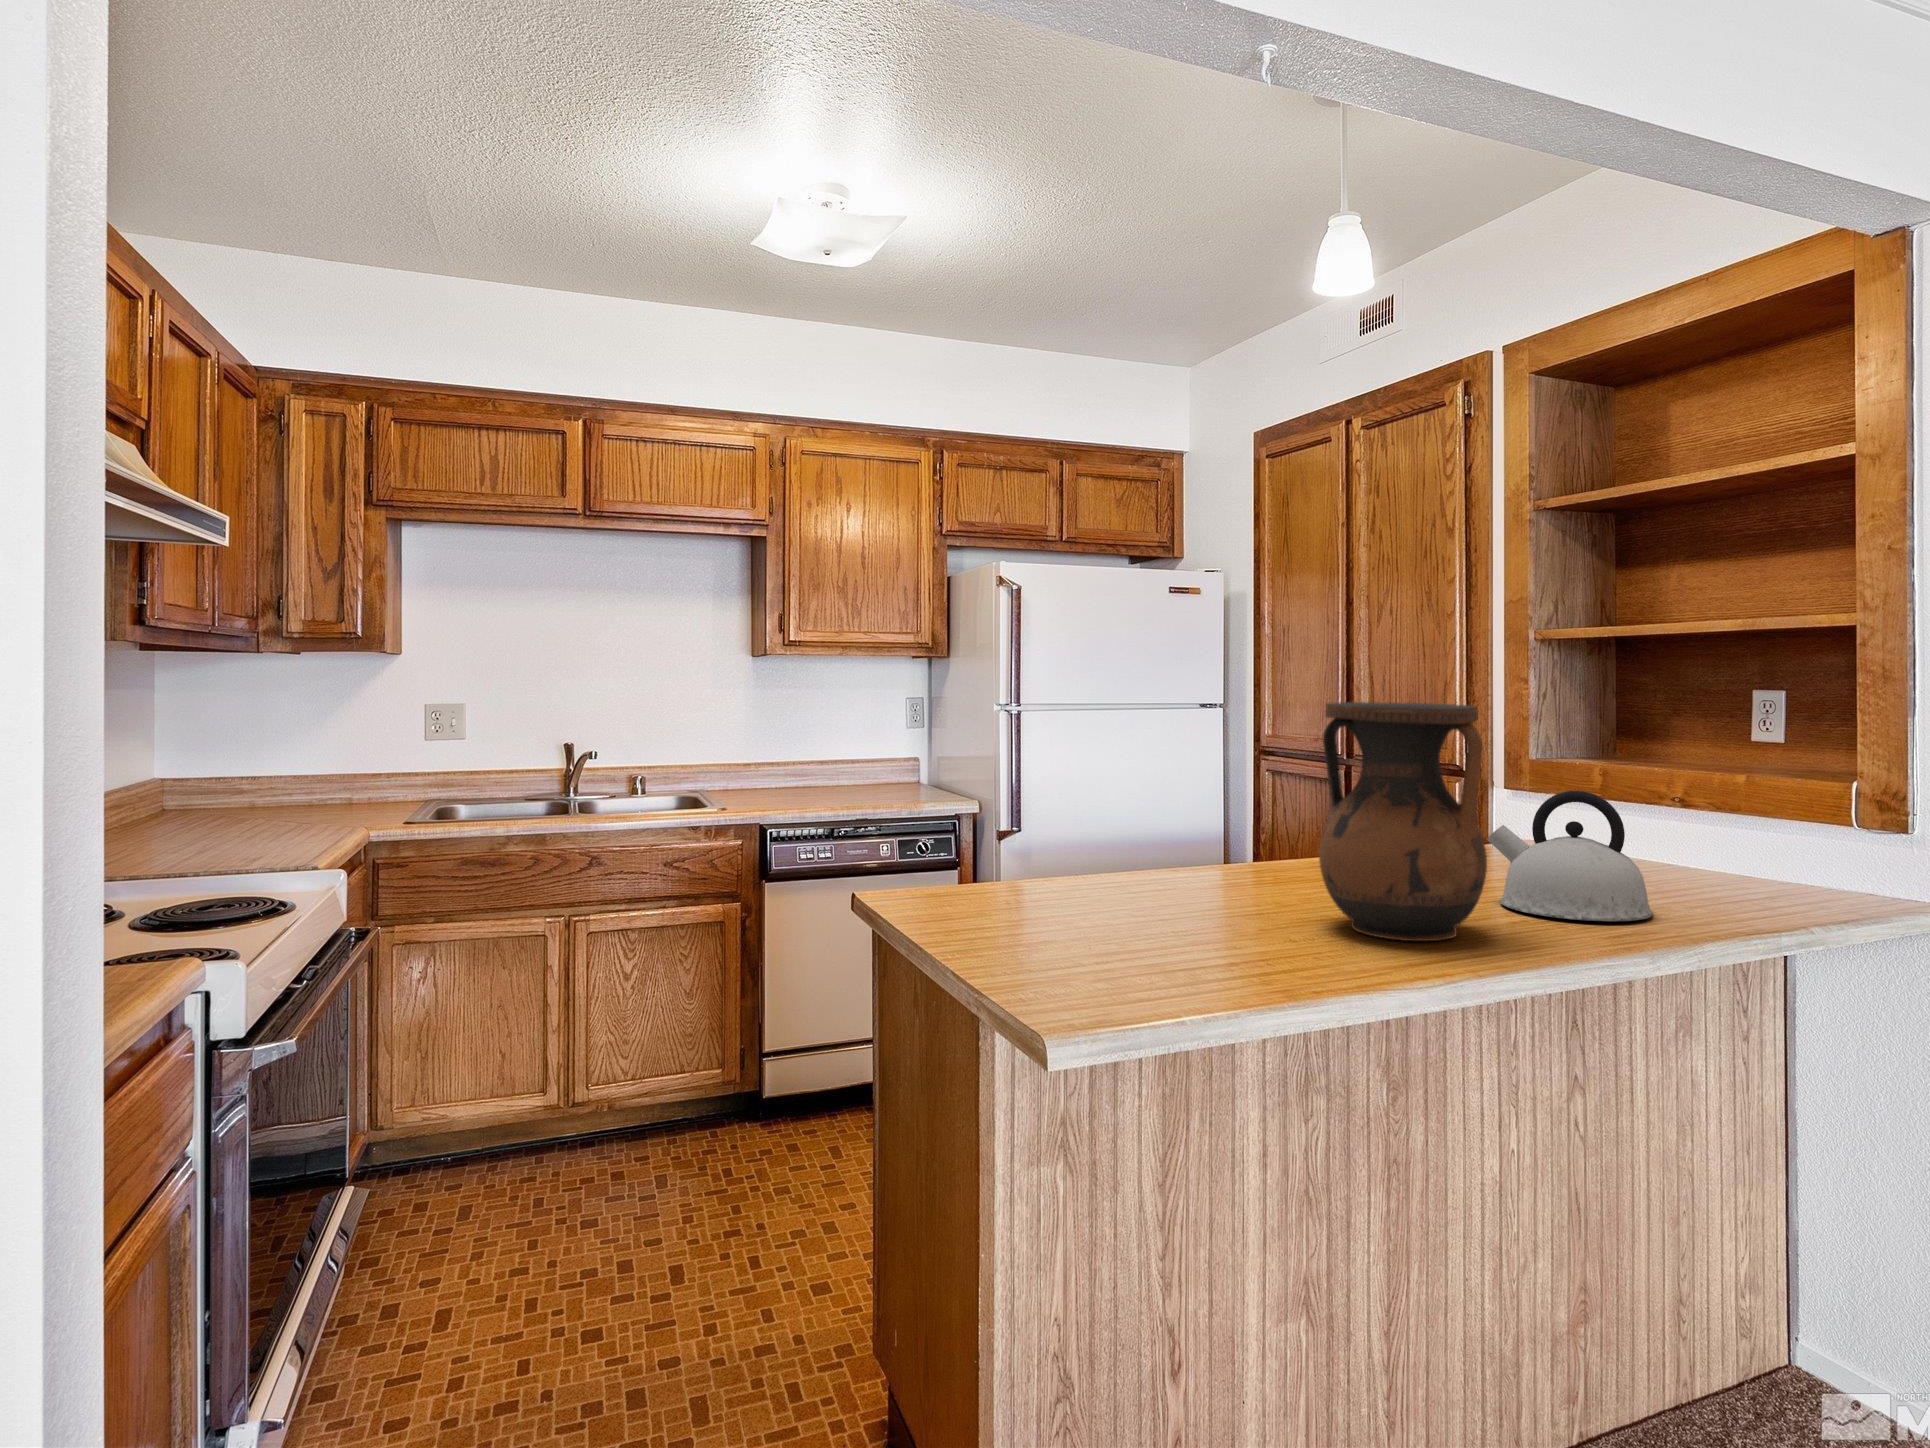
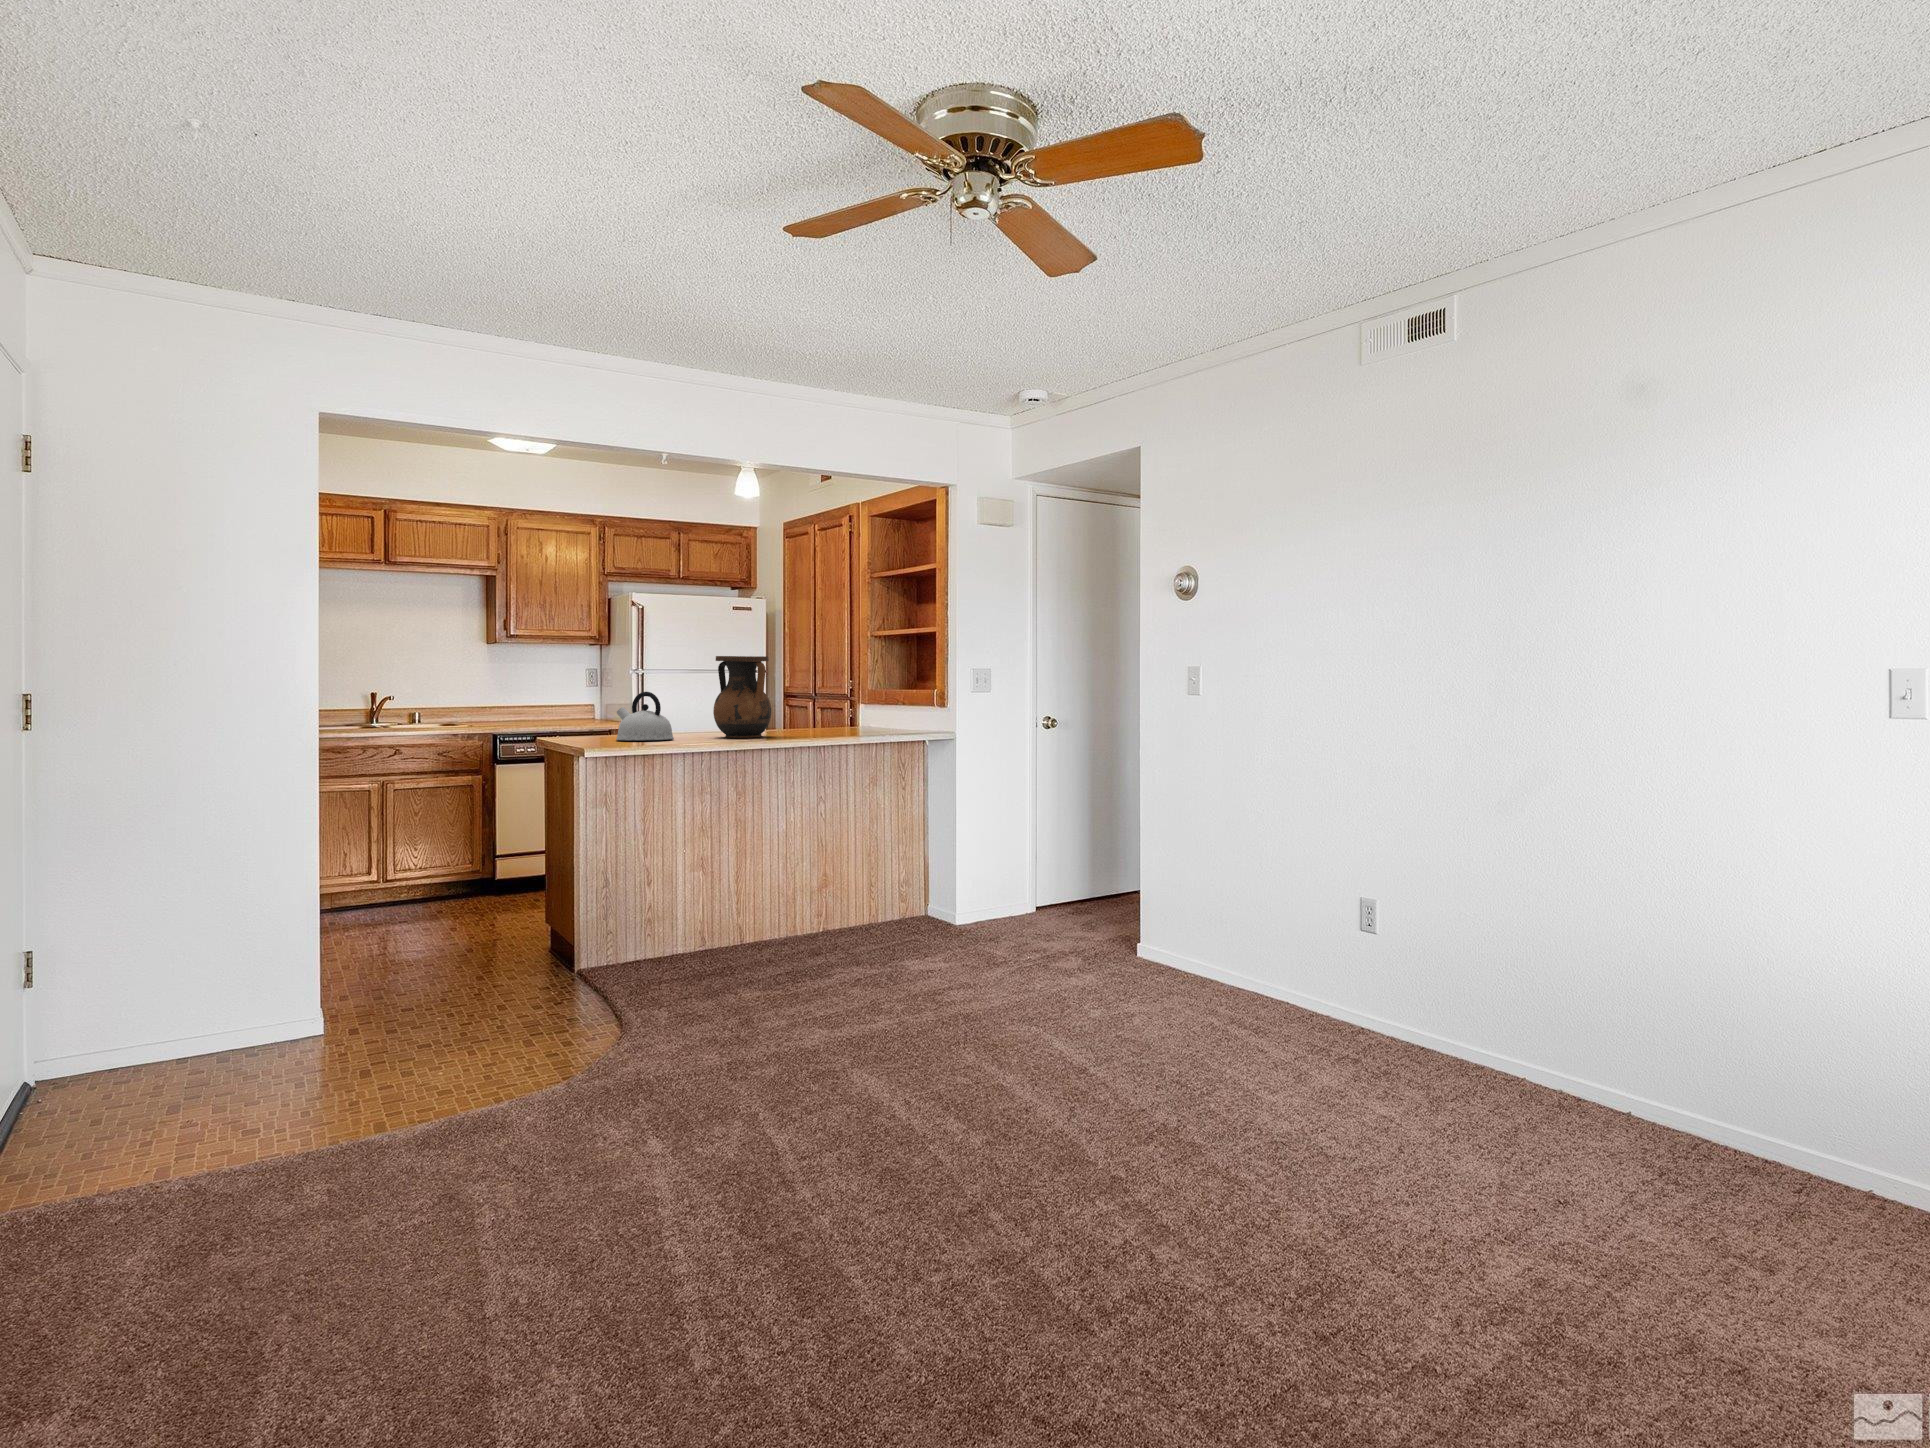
kettle: present [1487,791,1653,921] -> present [616,692,674,740]

